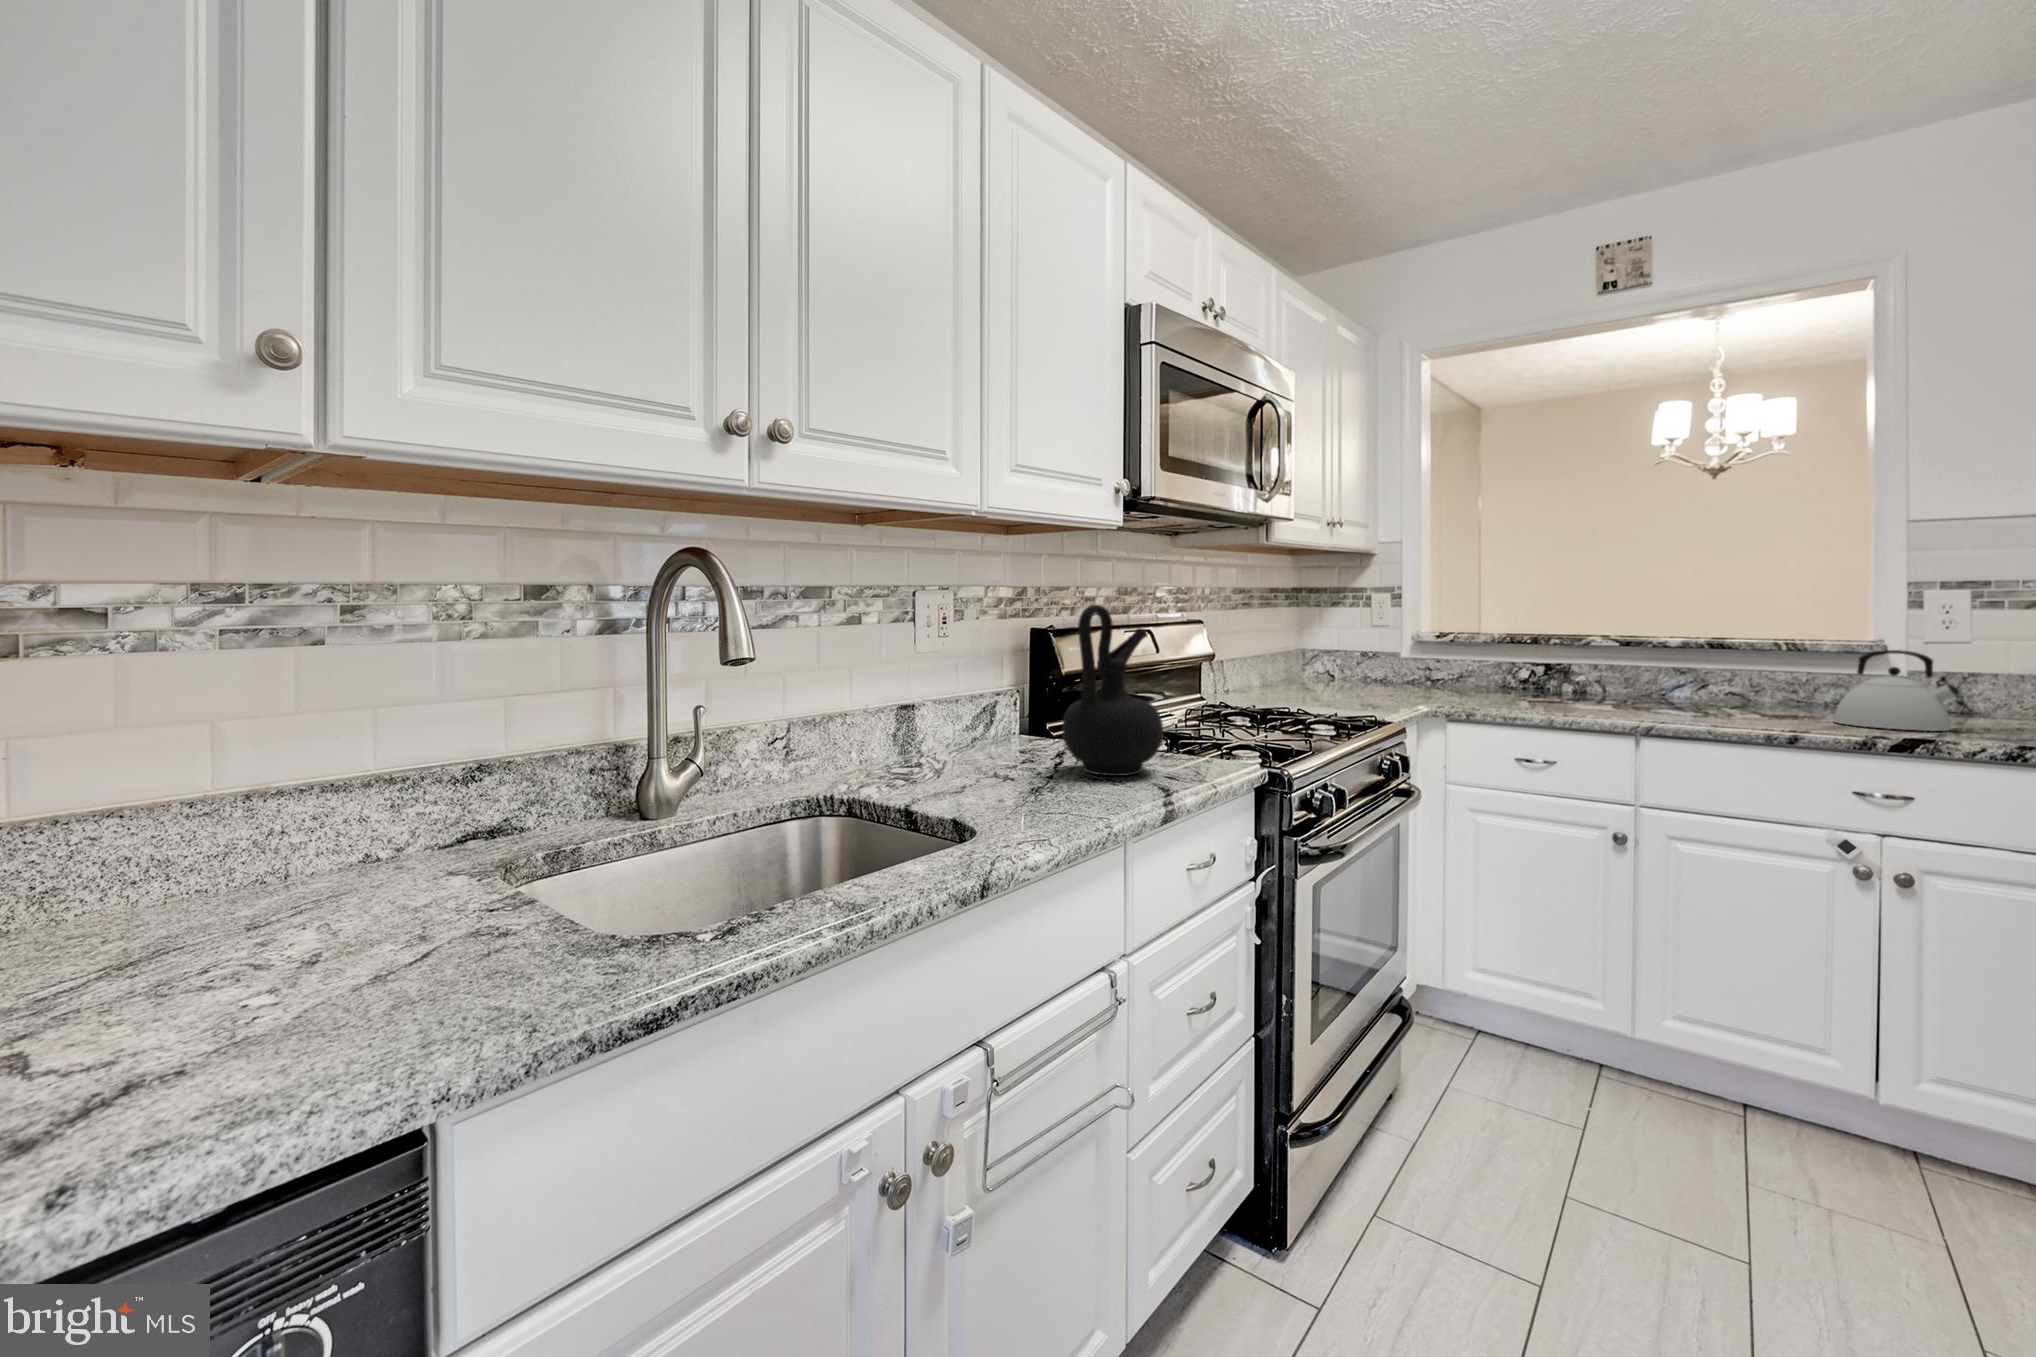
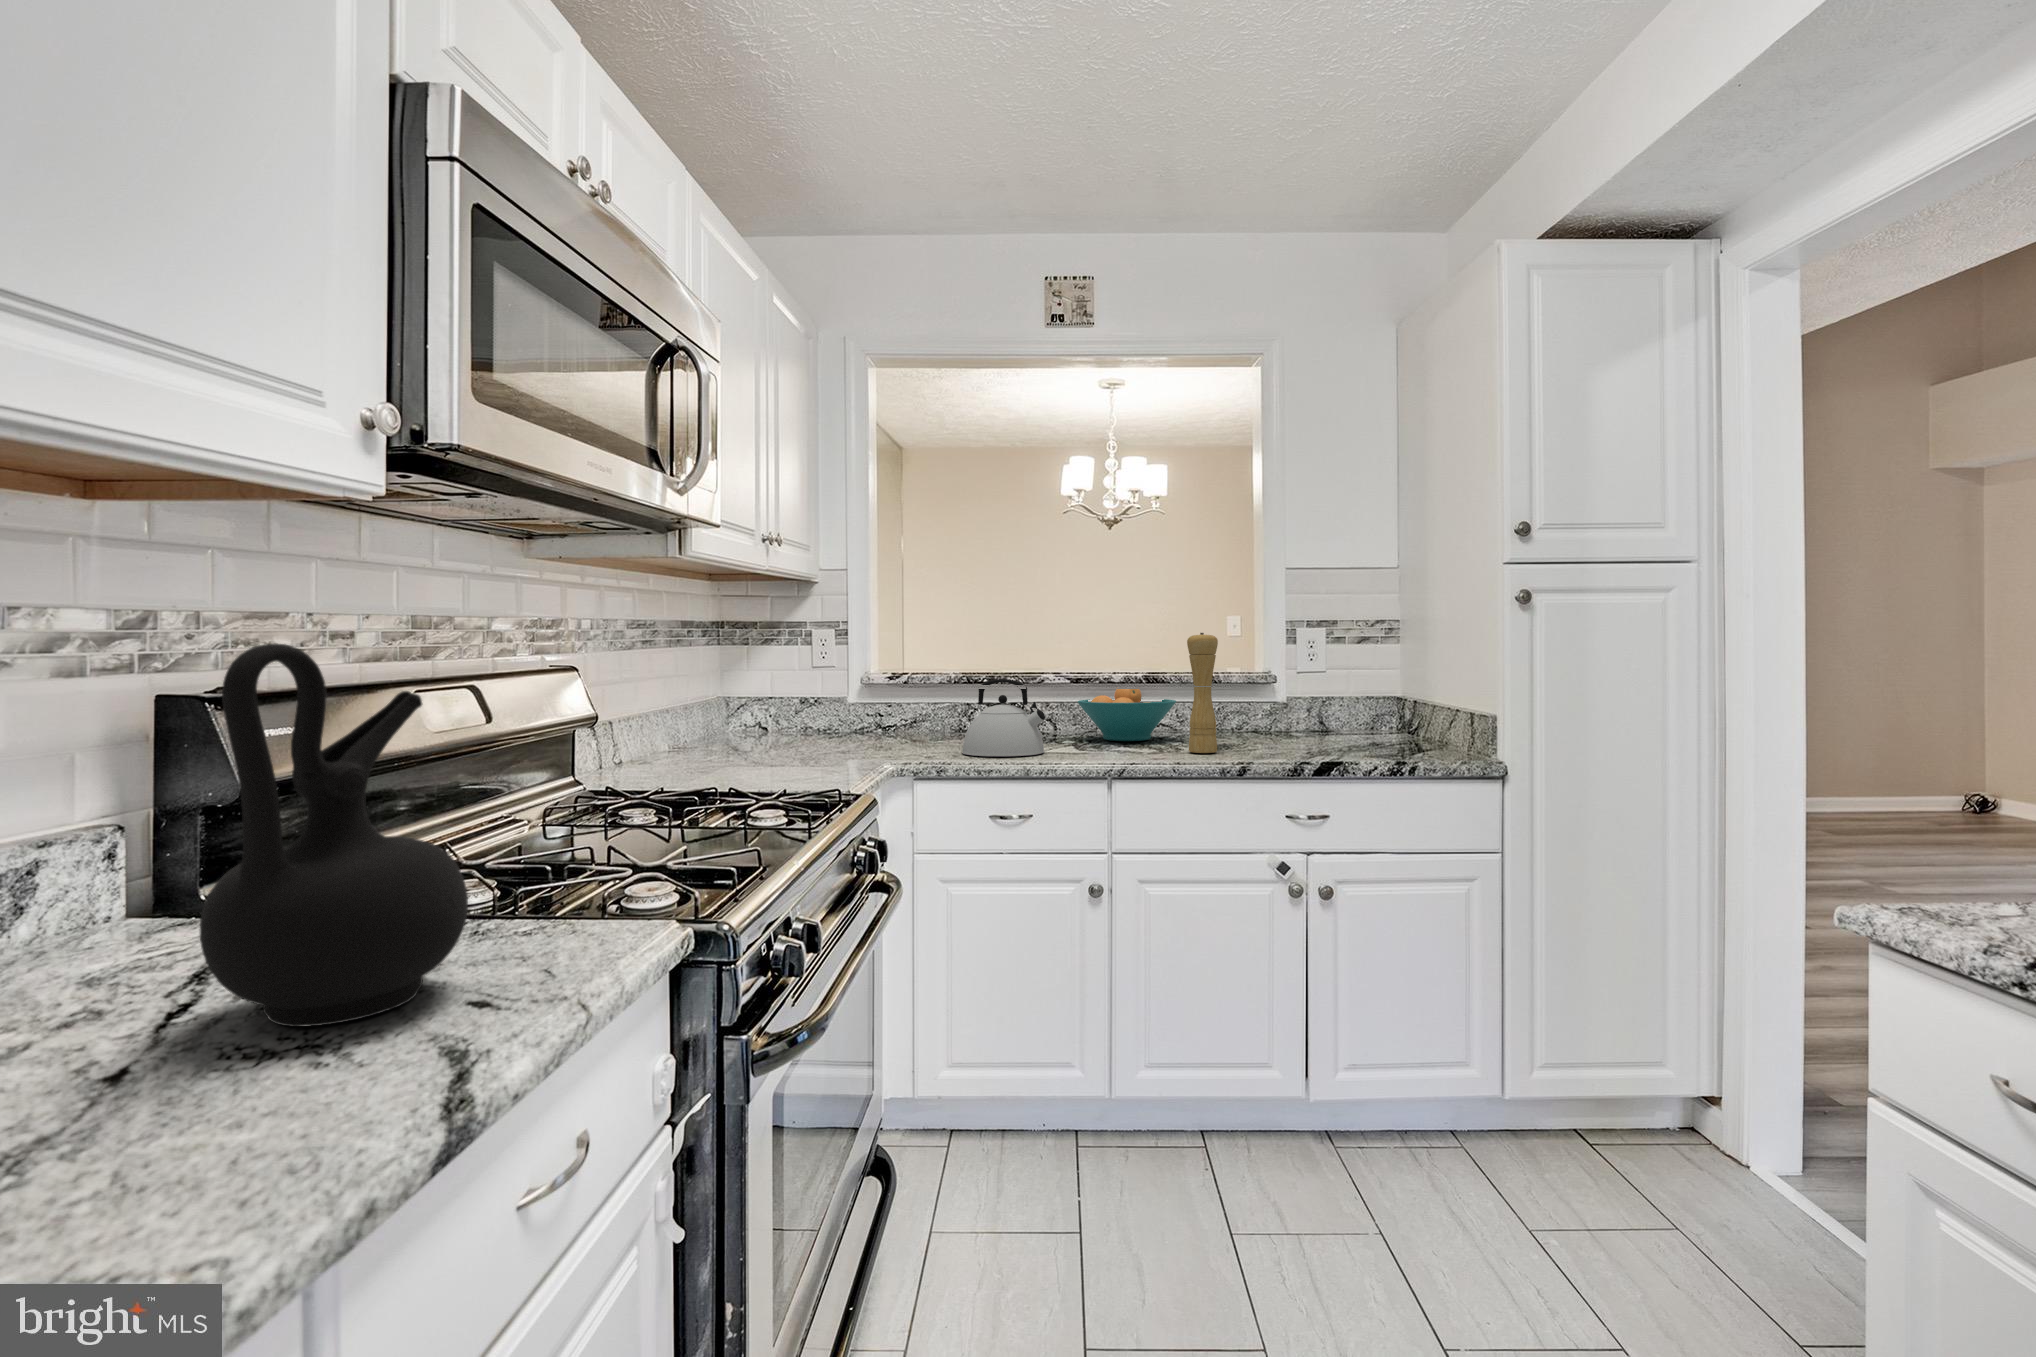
pepper mill: none [1744,603,1788,721] -> present [1187,633,1218,753]
fruit bowl: none [1628,650,1745,706] -> present [1078,689,1176,741]
kettle: present [1833,650,1959,731] -> present [962,679,1045,756]

